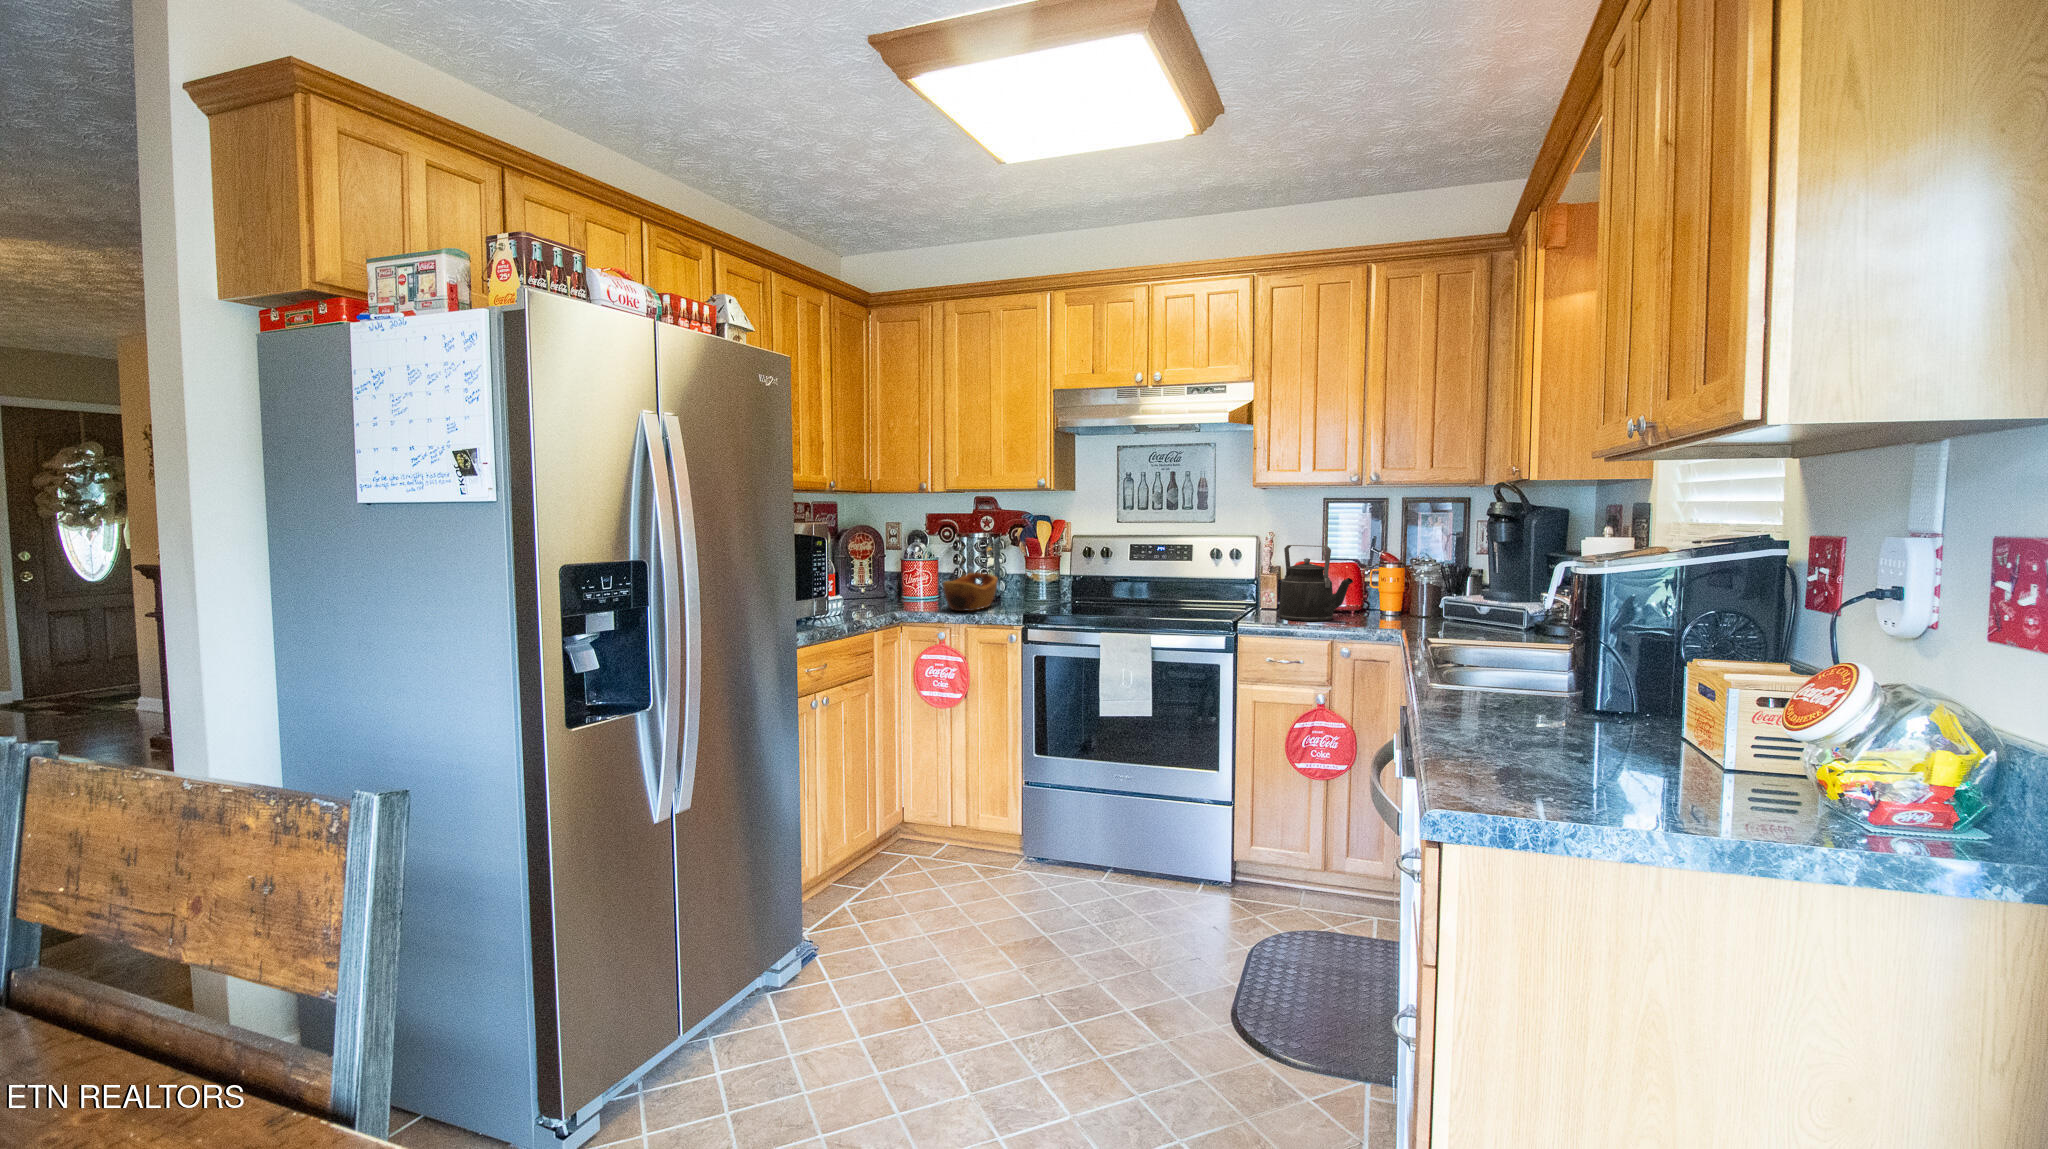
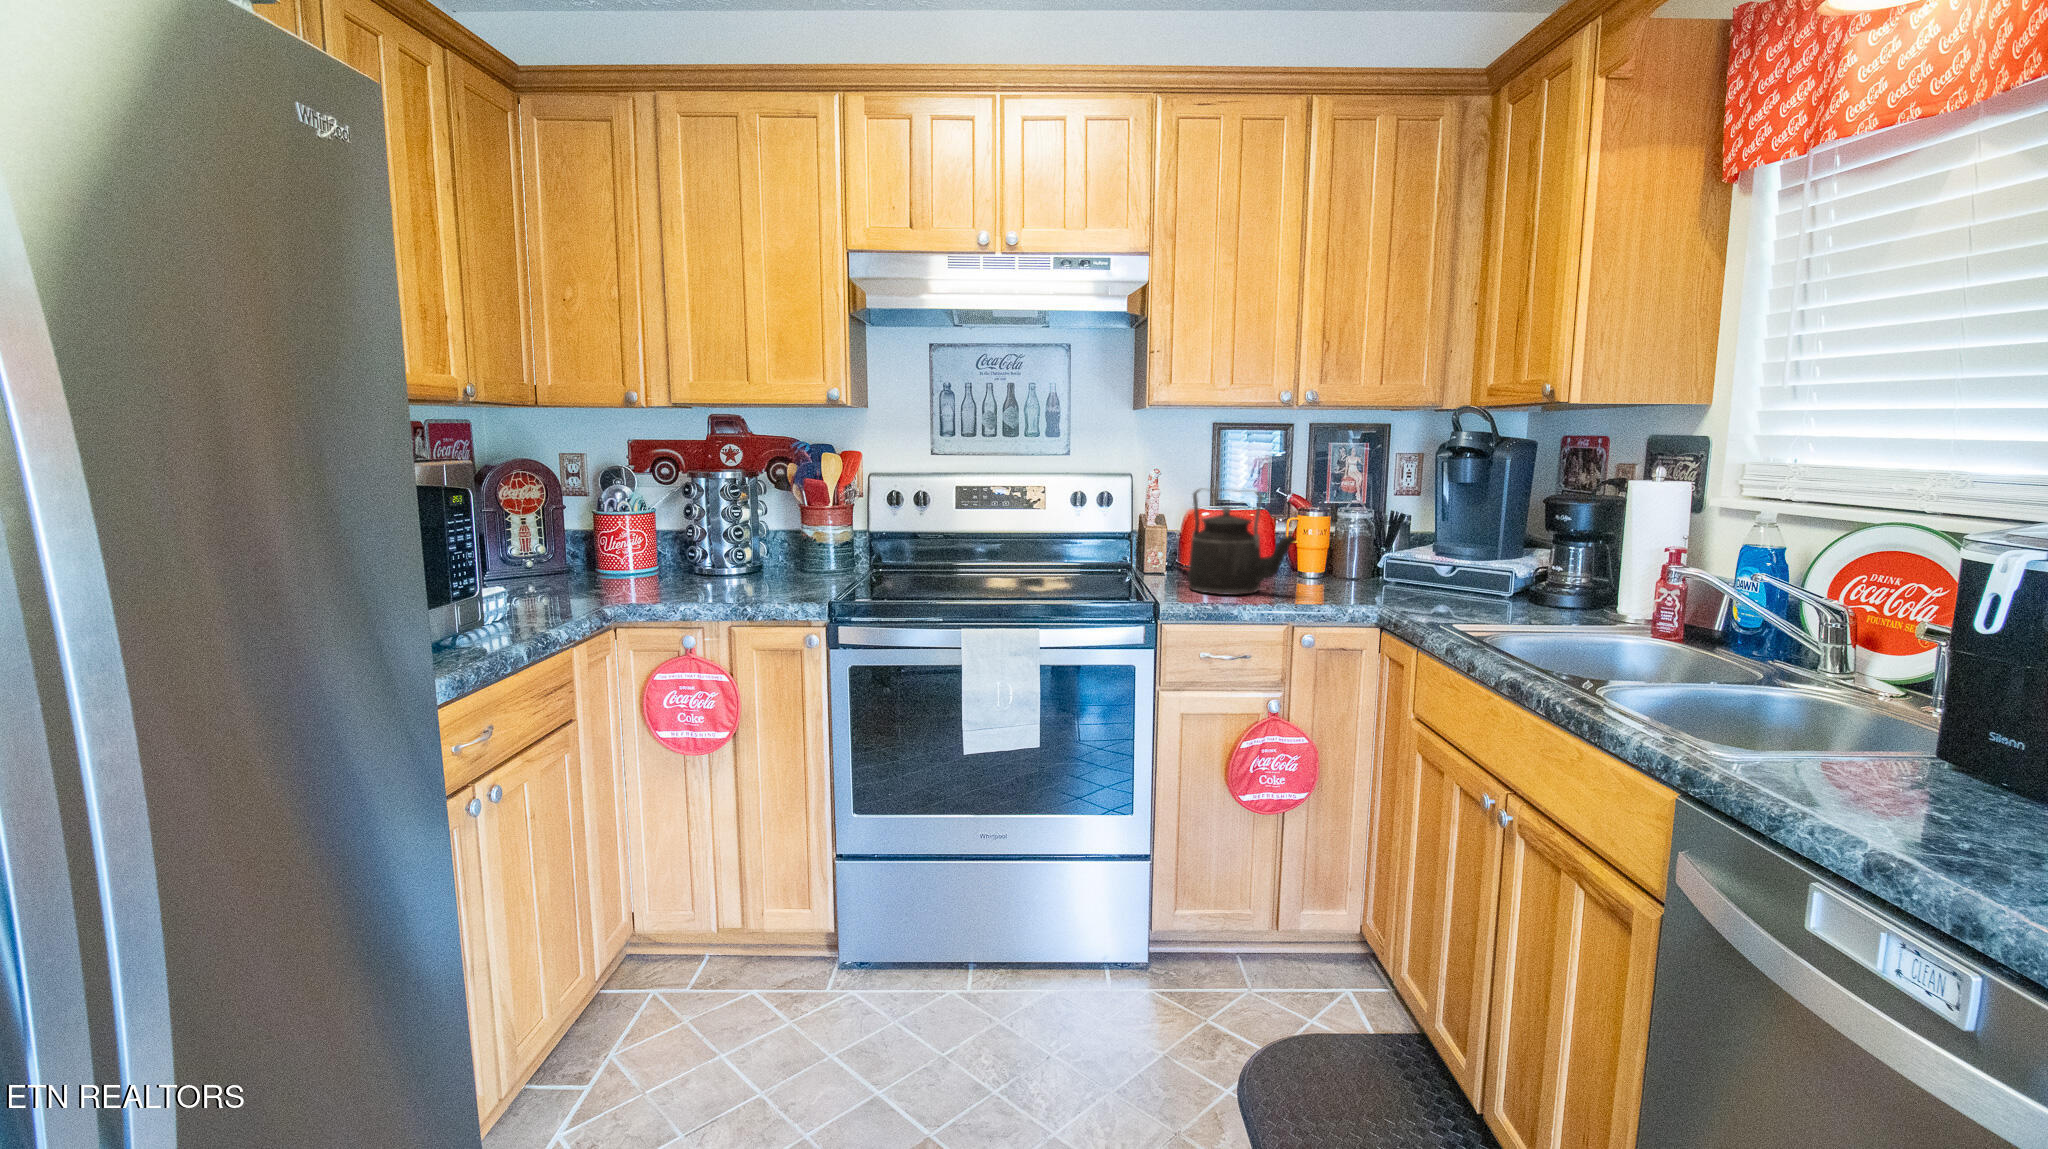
wooden bowl: present [943,573,998,611] -> none [683,533,769,599]

